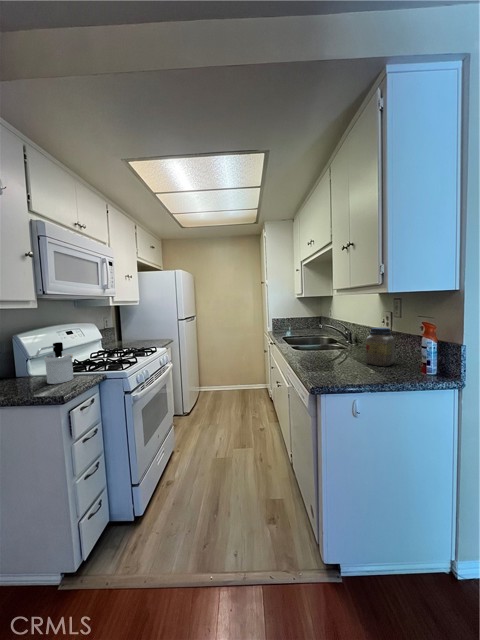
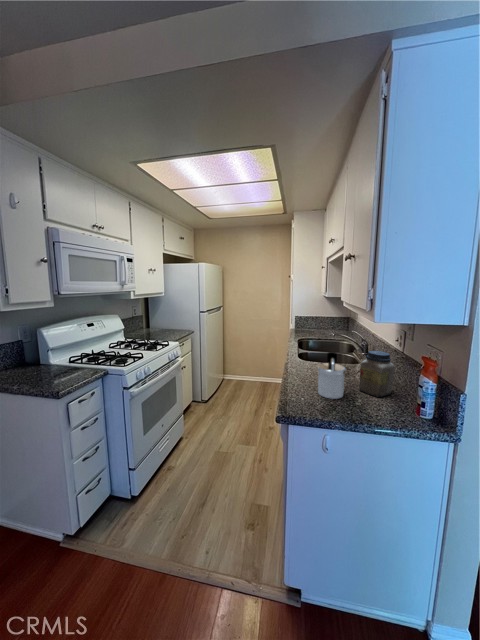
soap dispenser: present [36,342,73,384] -> present [318,352,346,399]

